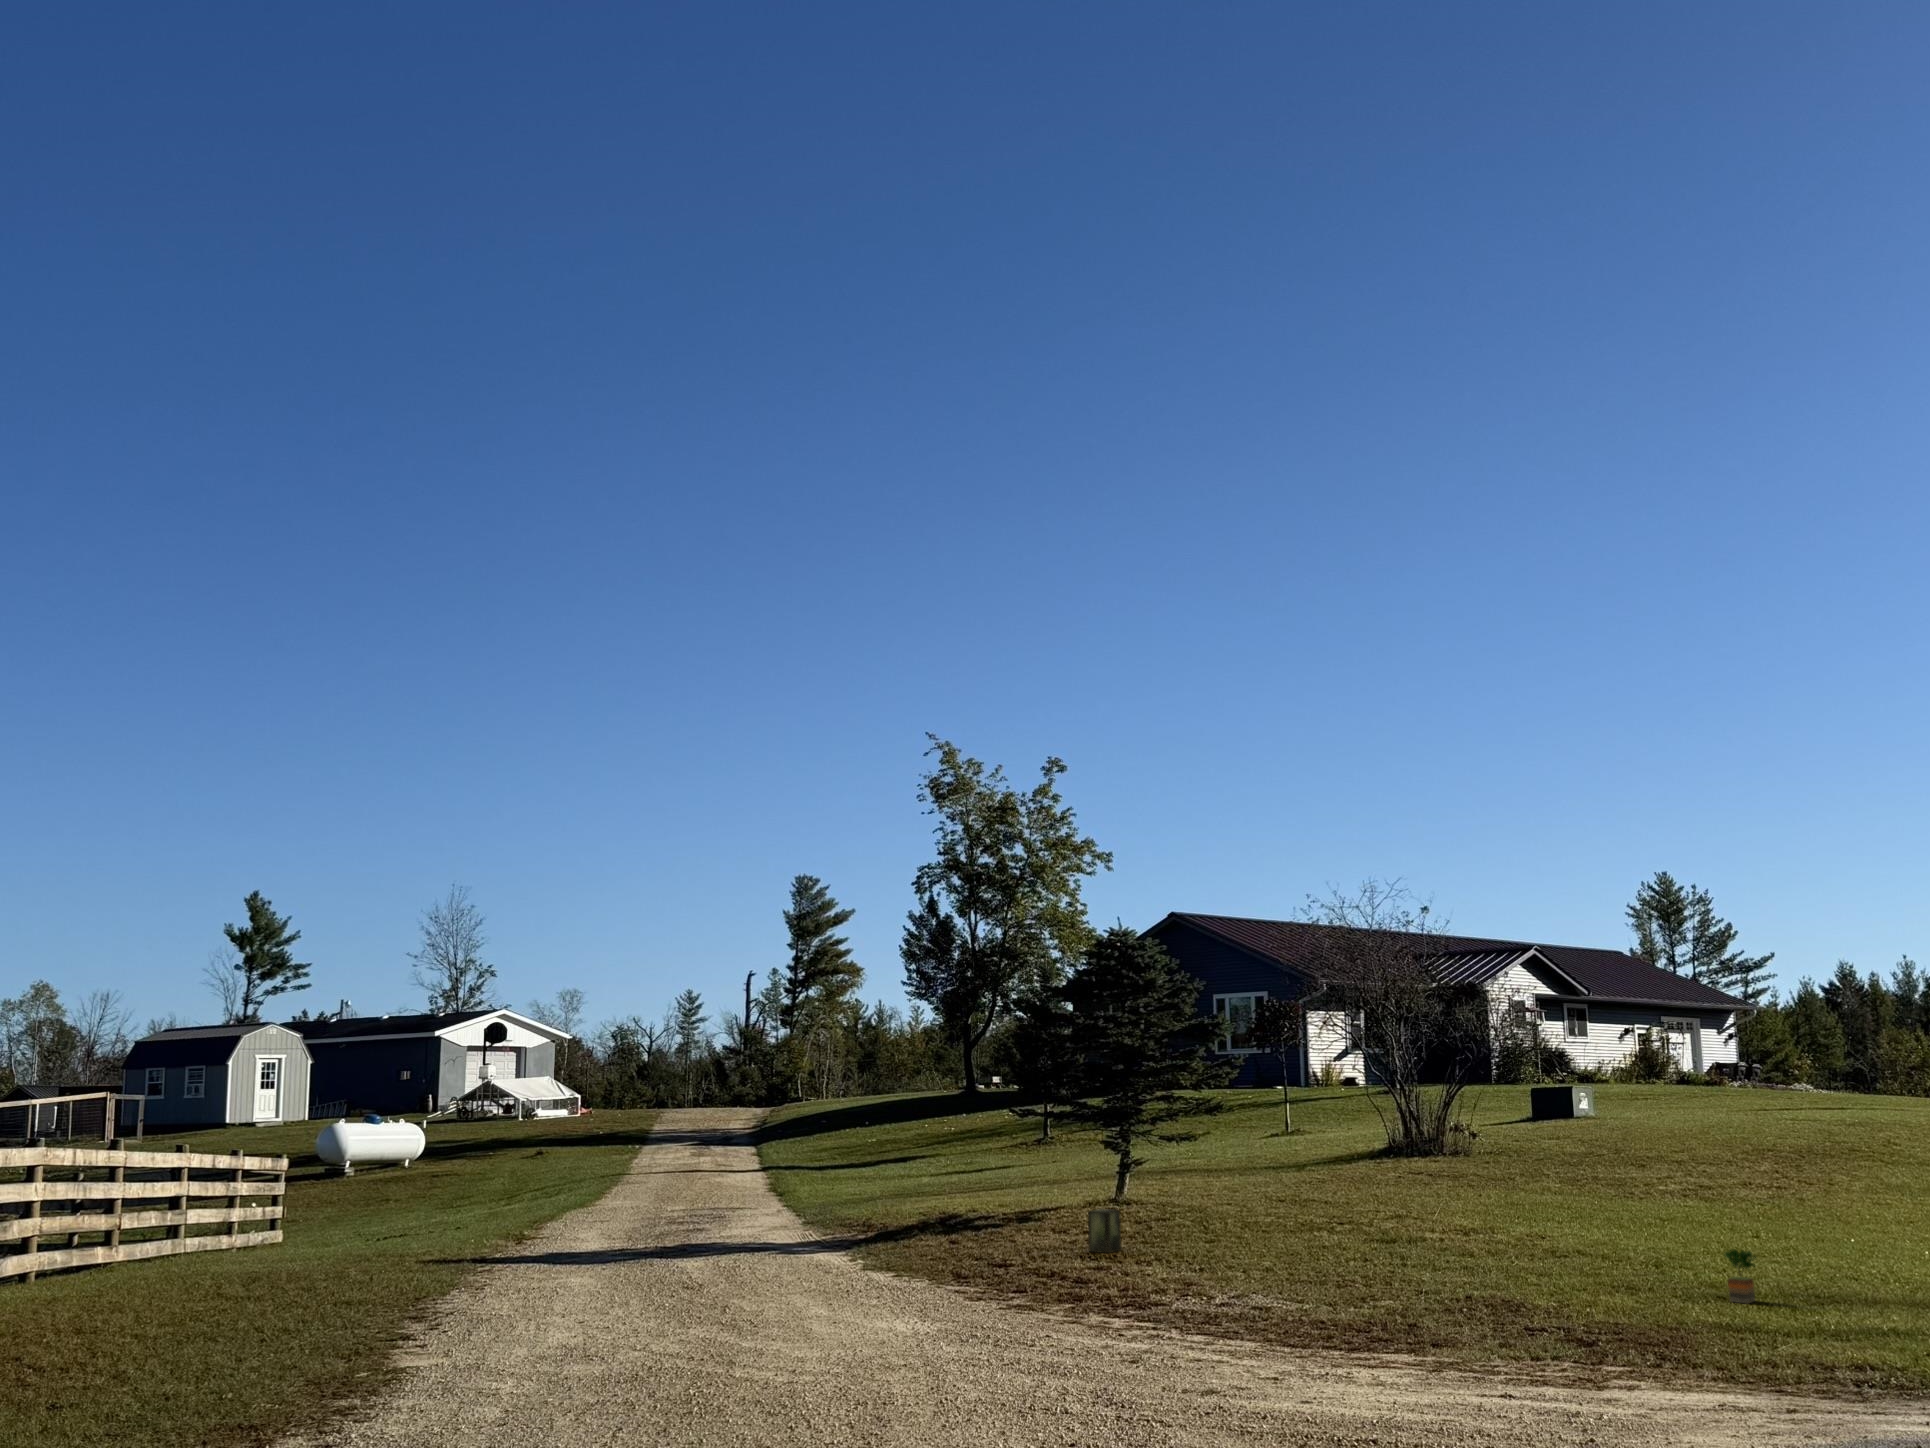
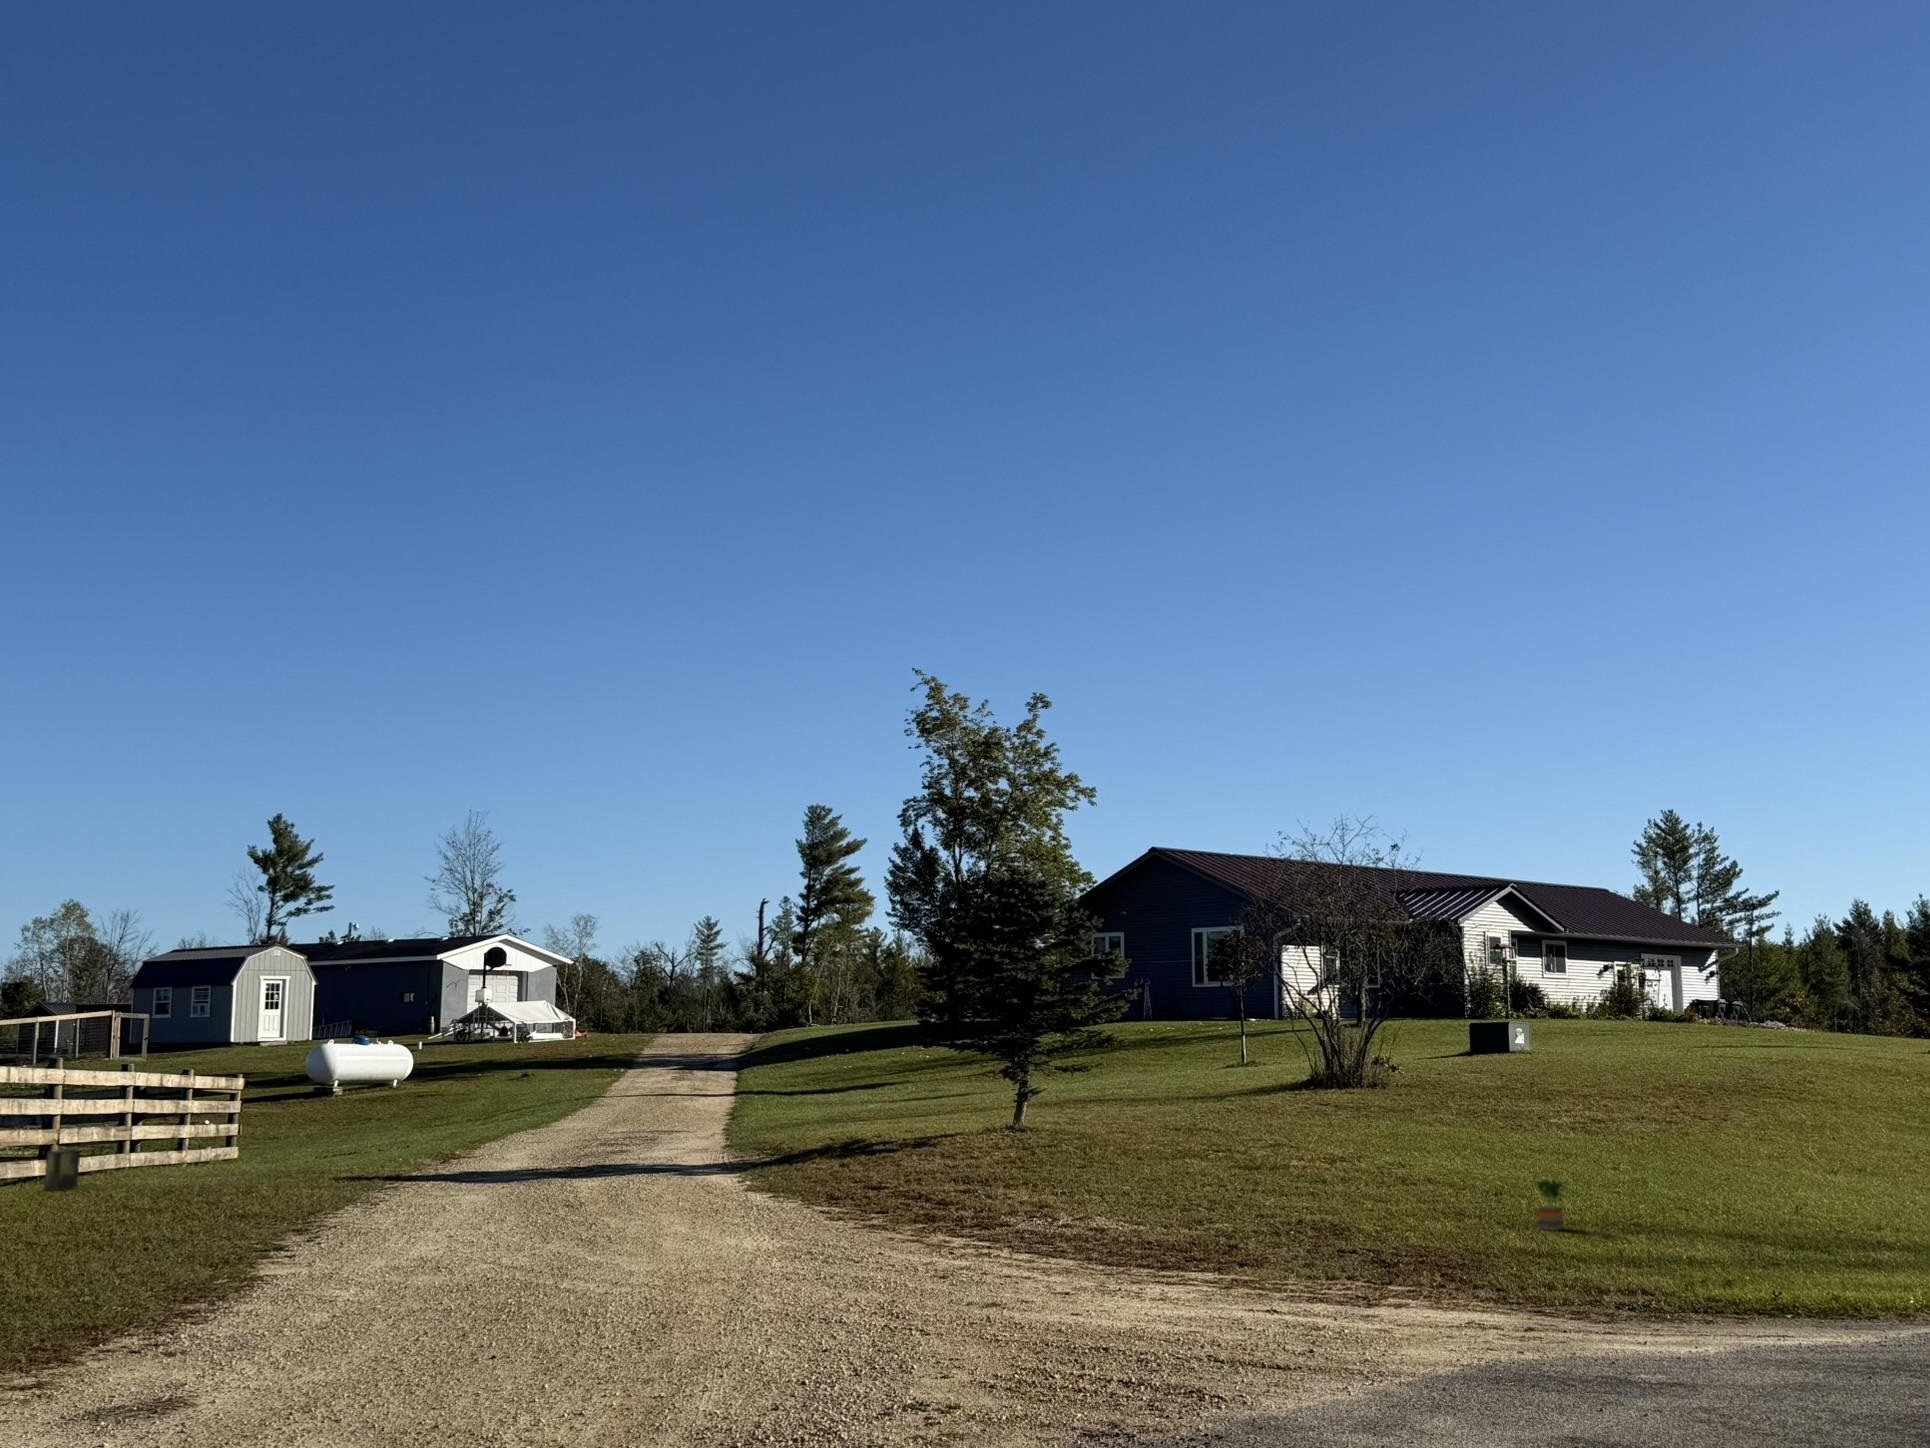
storage box: present [1088,1209,1121,1253] -> present [44,1149,80,1191]

